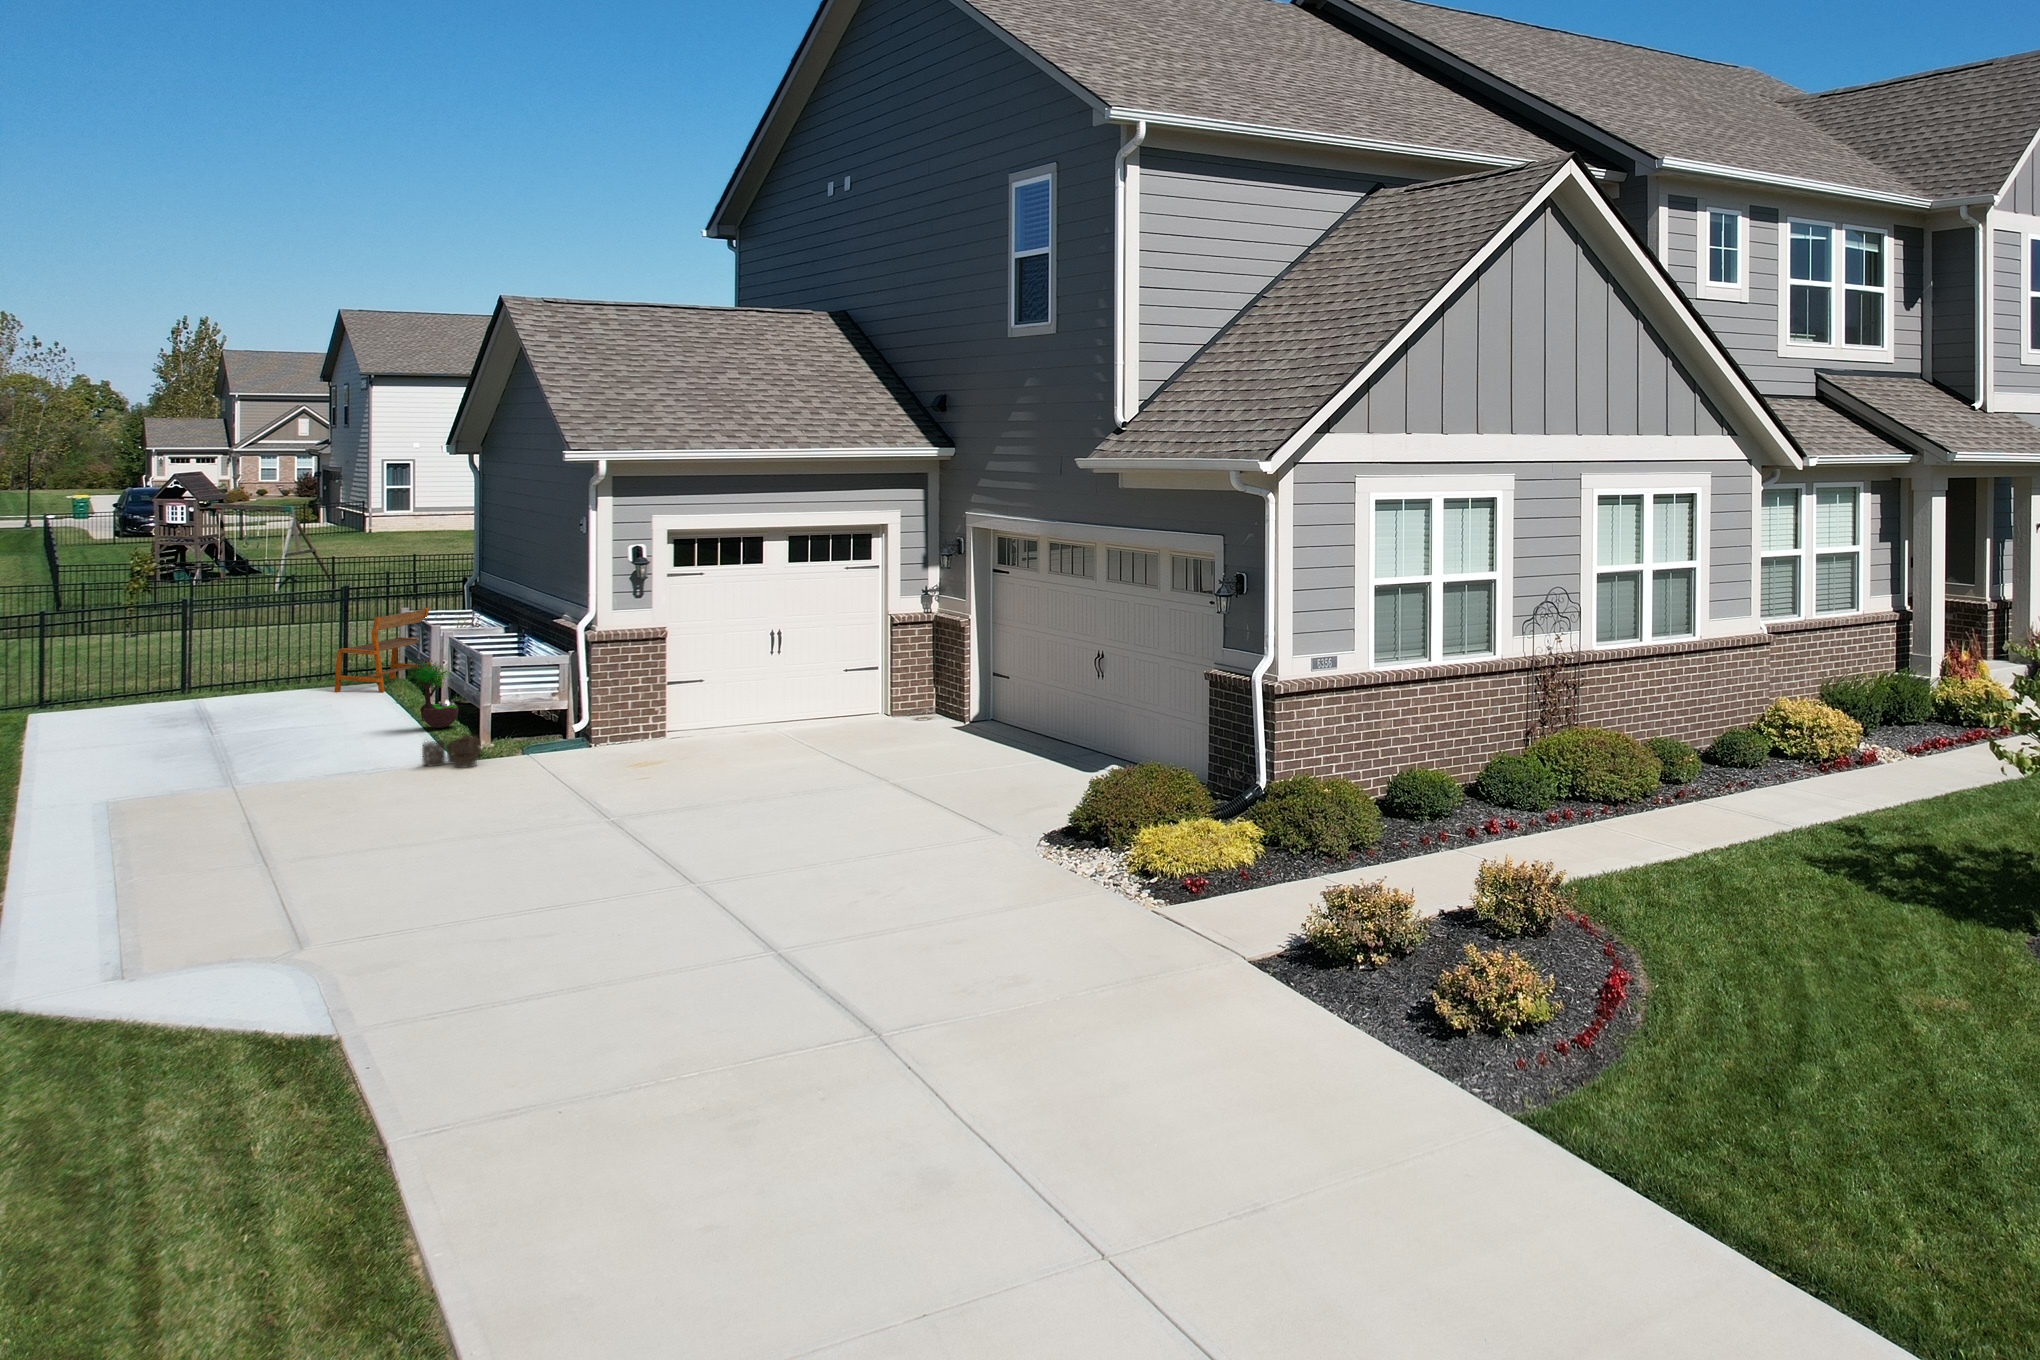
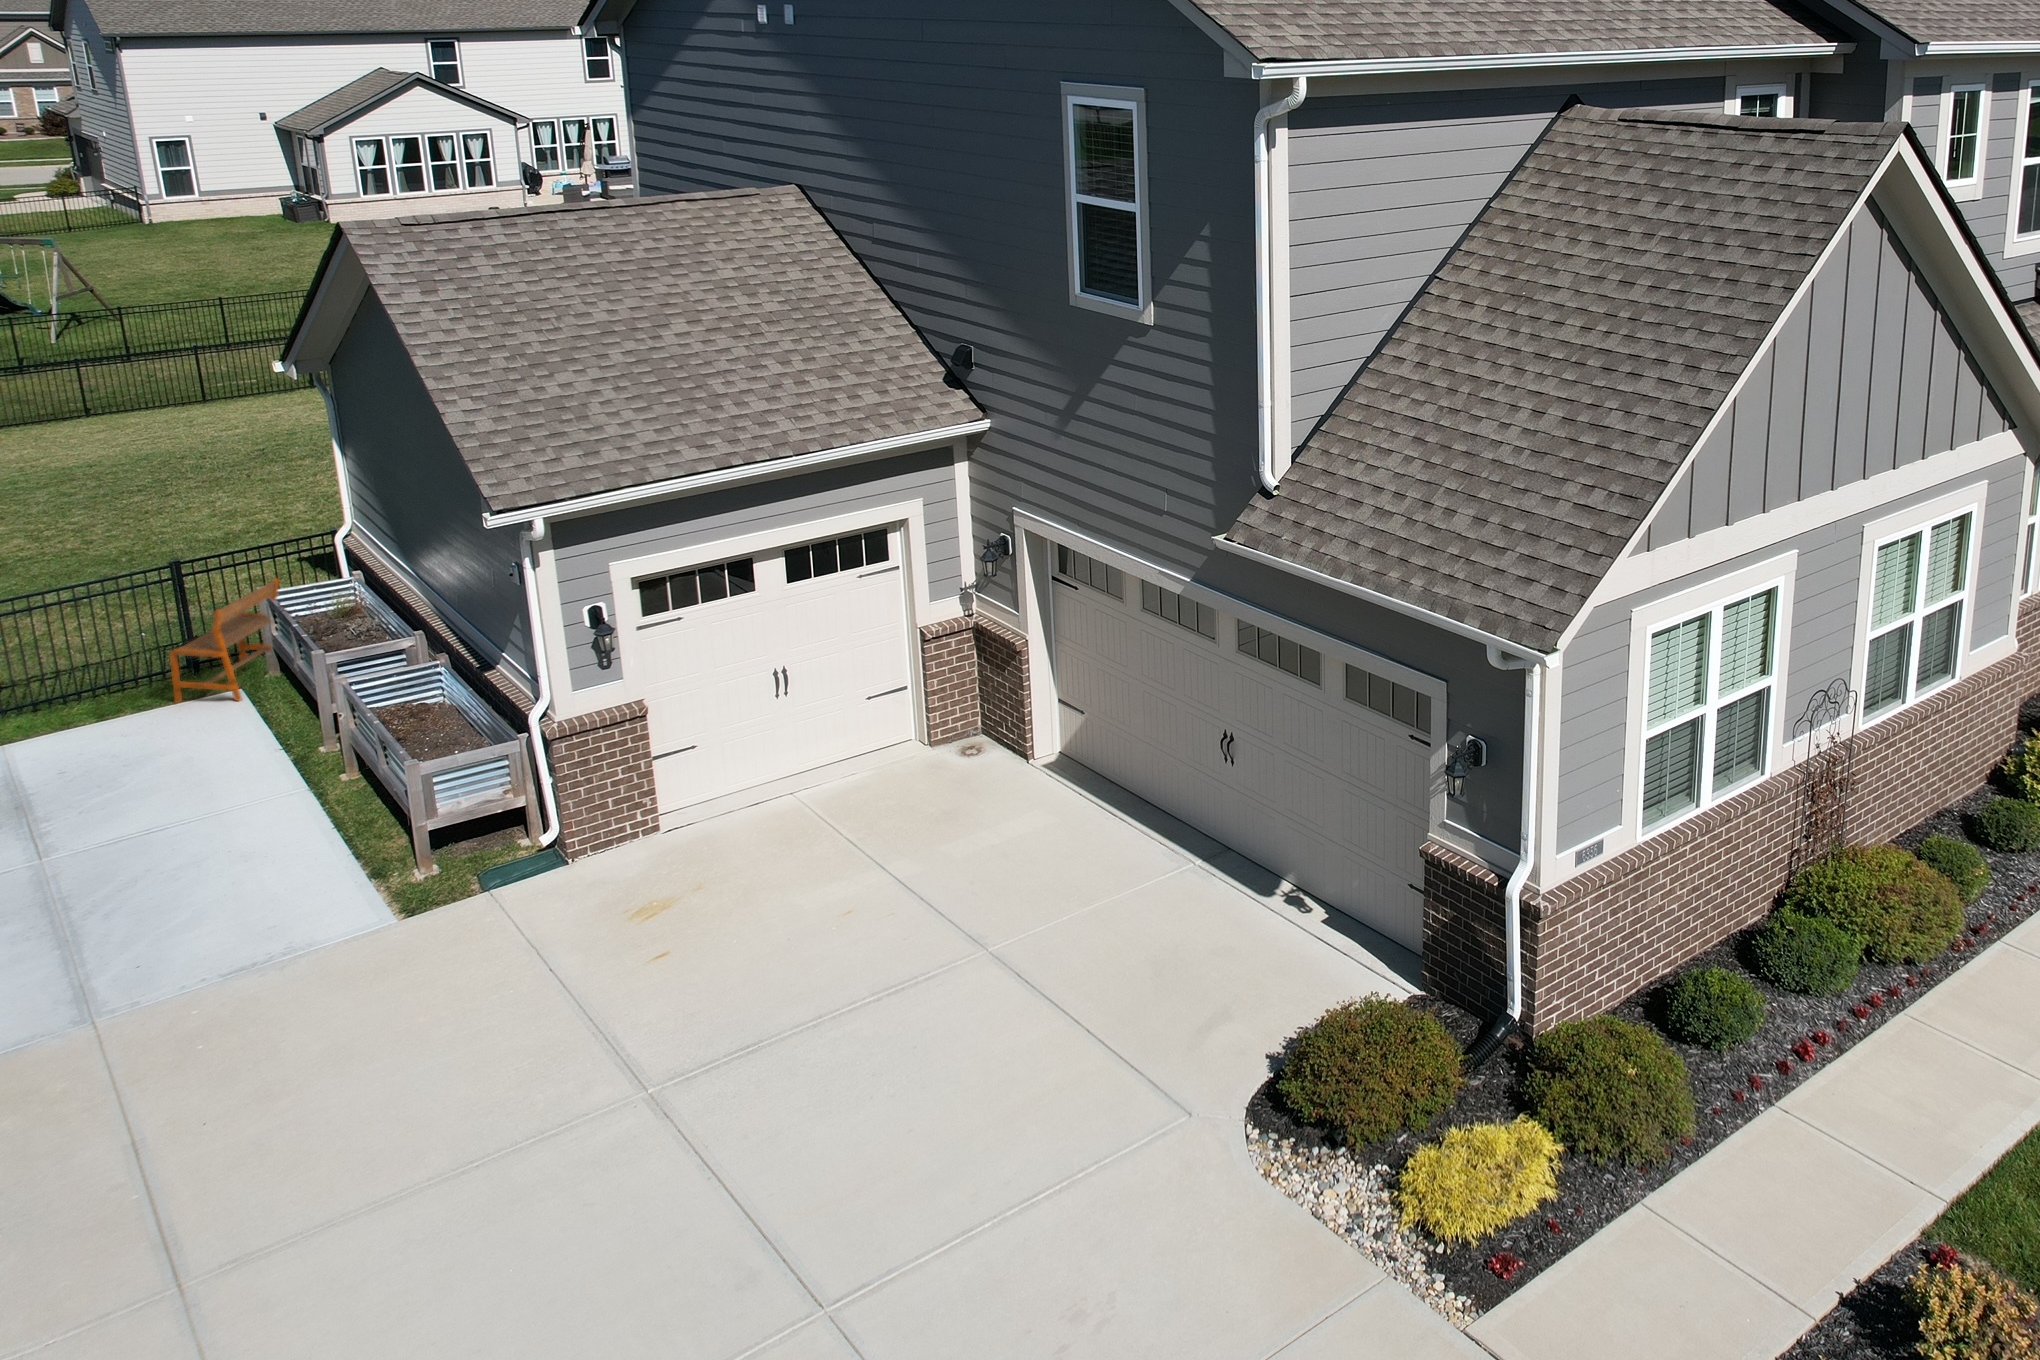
potted tree: present [407,661,458,728] -> none [289,715,366,803]
woven basket: present [422,734,481,768] -> none [346,854,425,918]

